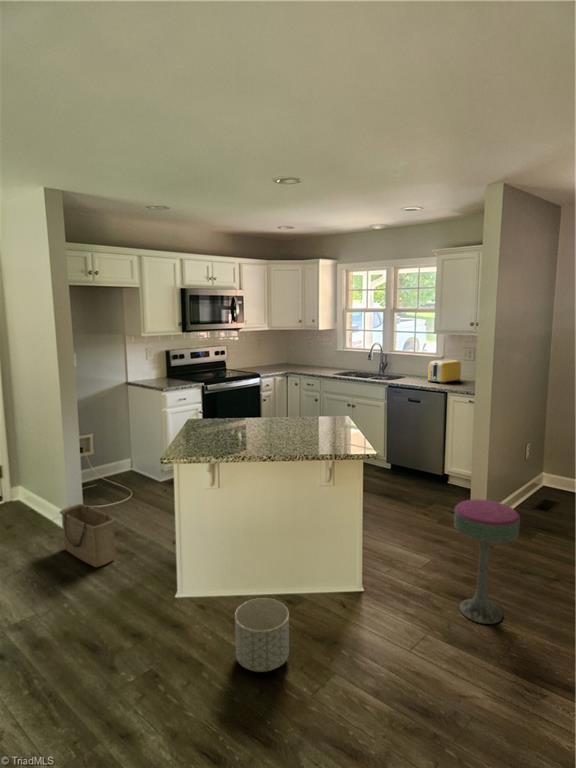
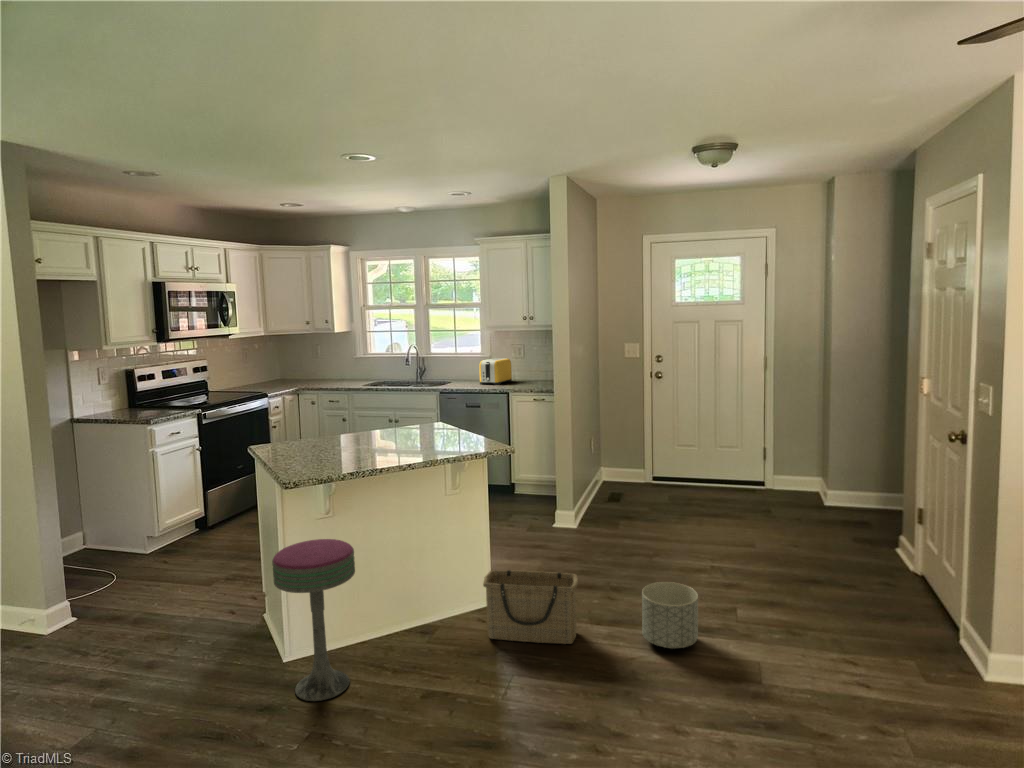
bar stool: present [454,499,520,624] -> present [272,539,355,701]
basket: present [60,504,115,567] -> present [483,570,578,644]
planter: present [235,598,289,672] -> present [642,582,698,649]

